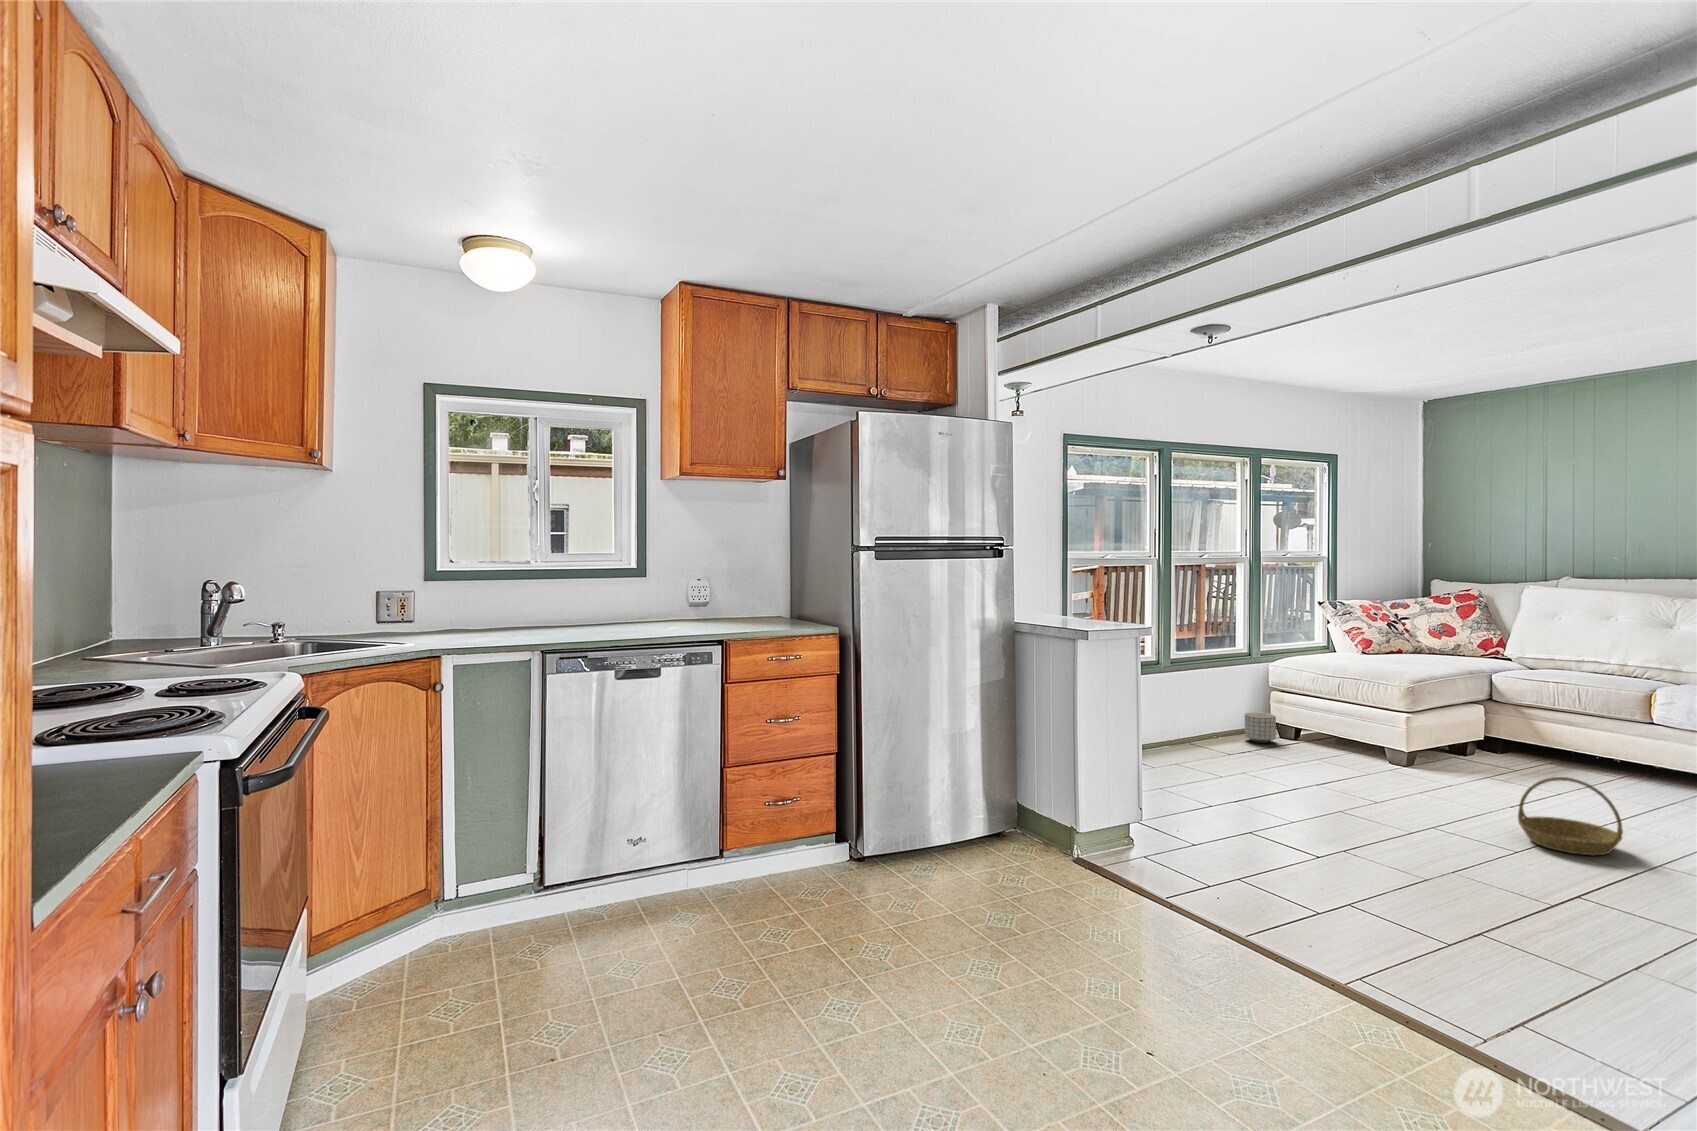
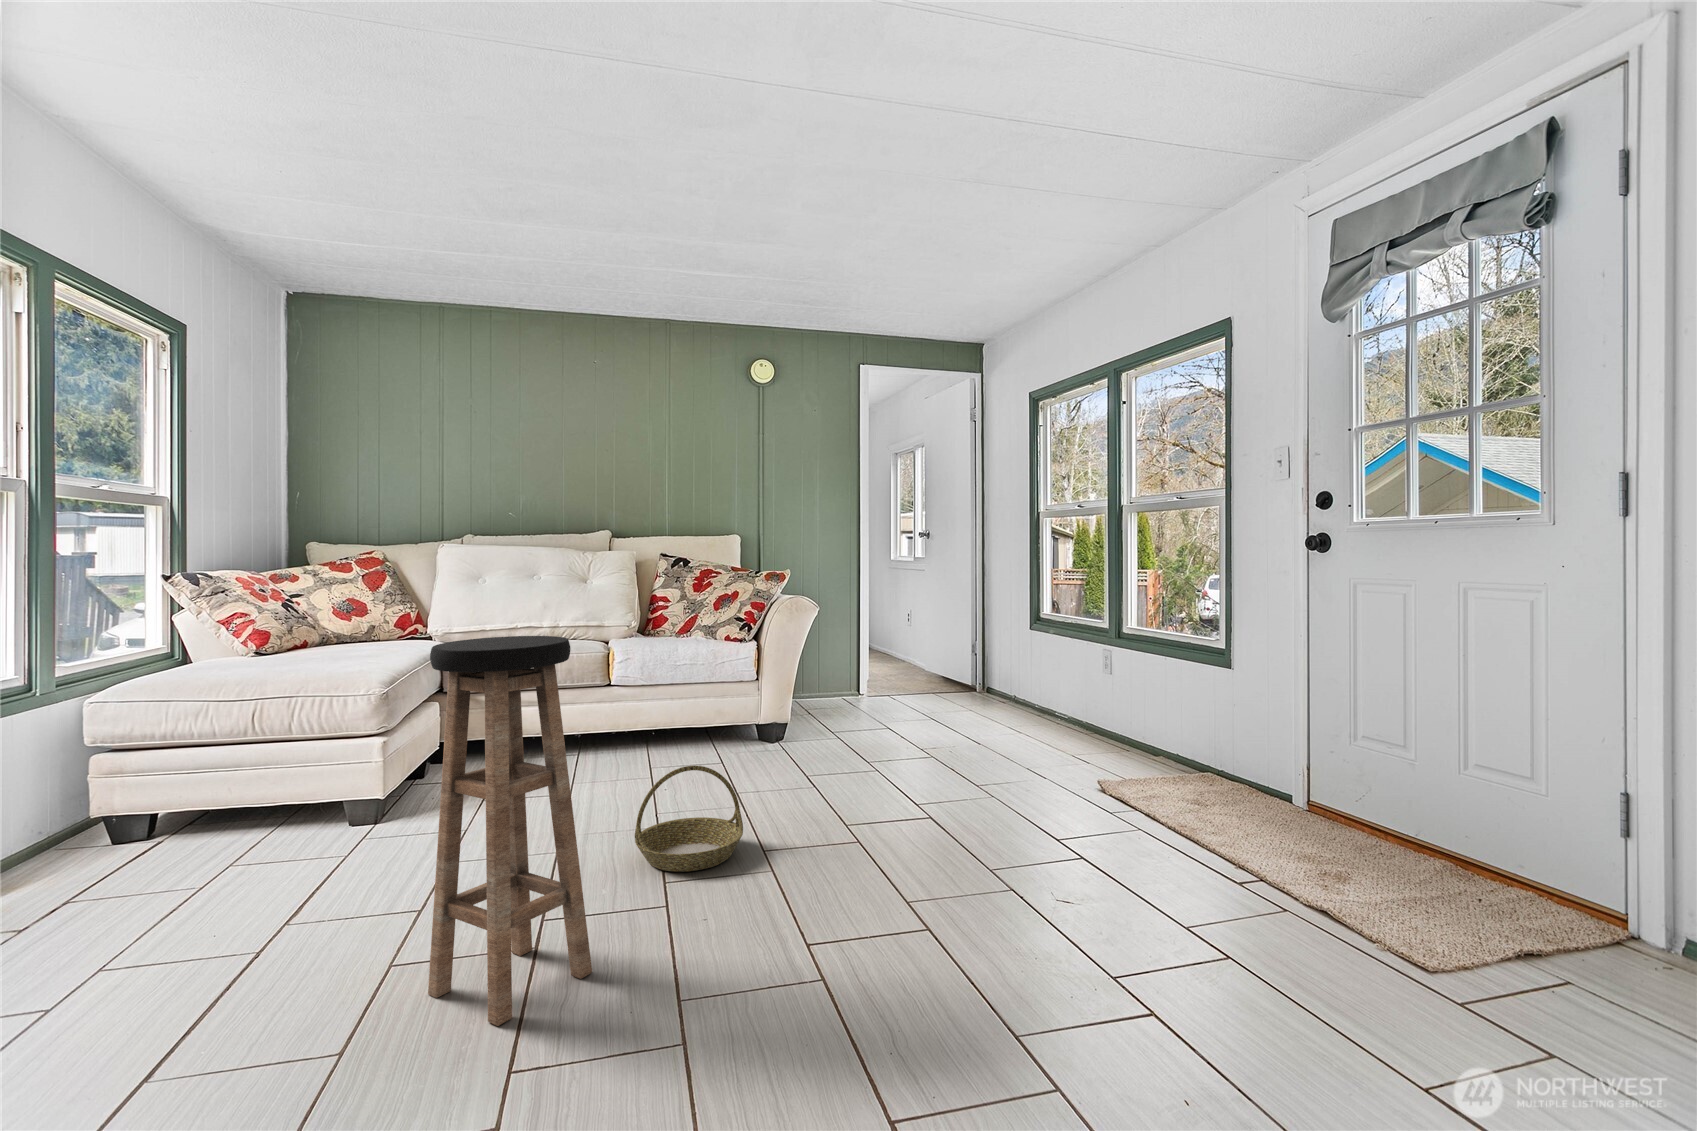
bar stool: none [1330,658,1409,850] -> present [428,636,592,1026]
planter: present [1245,712,1276,743] -> none [36,799,117,867]

